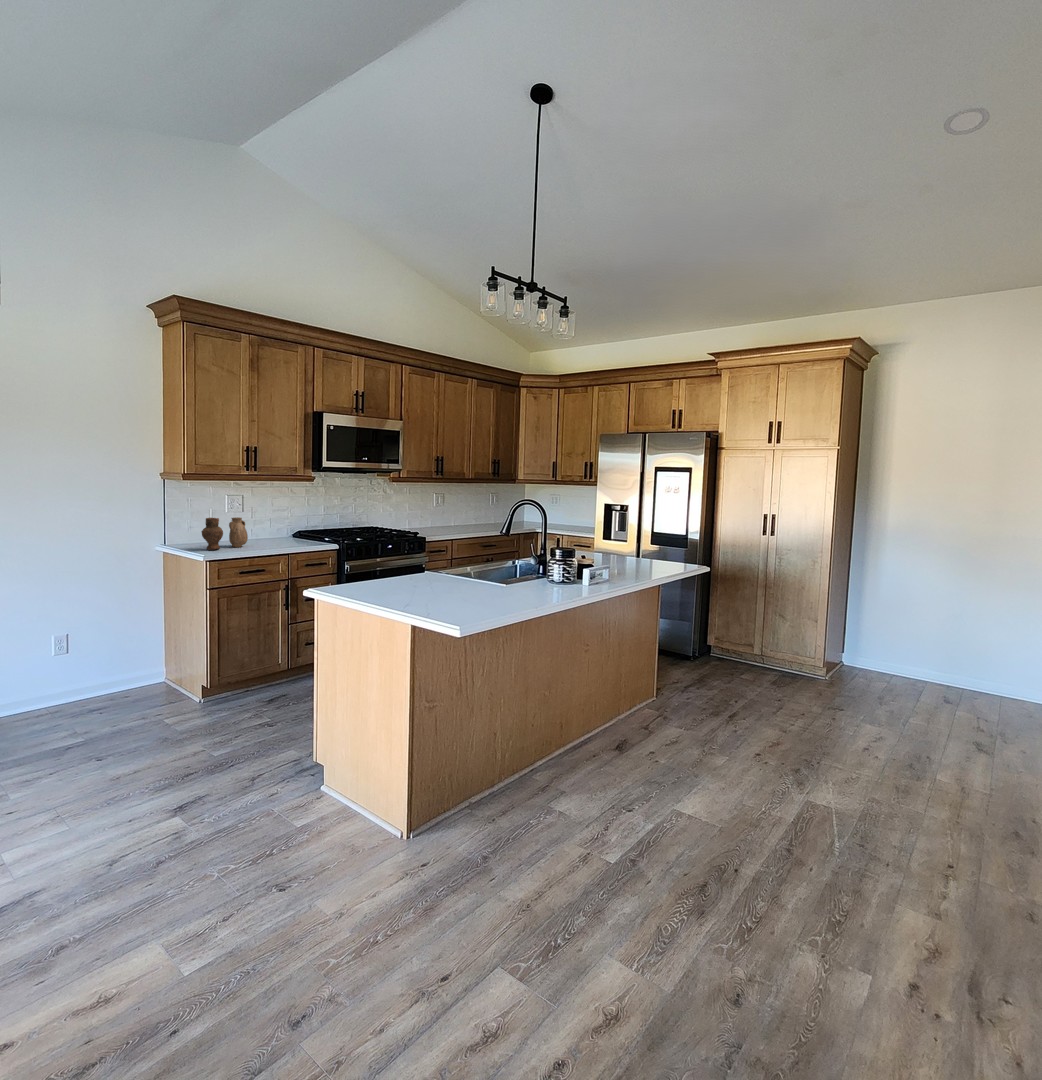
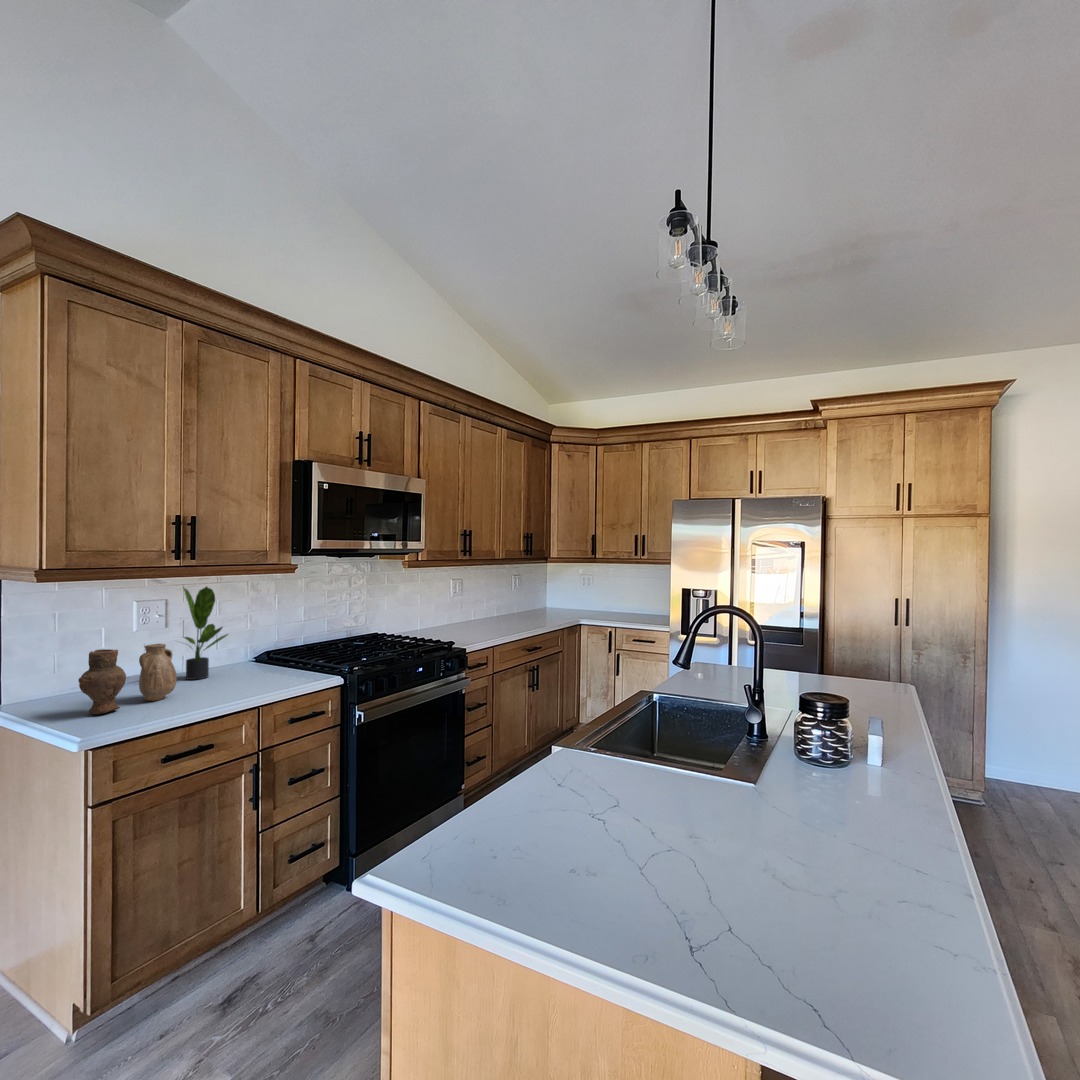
potted plant: none [245,487,276,541] -> present [183,587,228,680]

